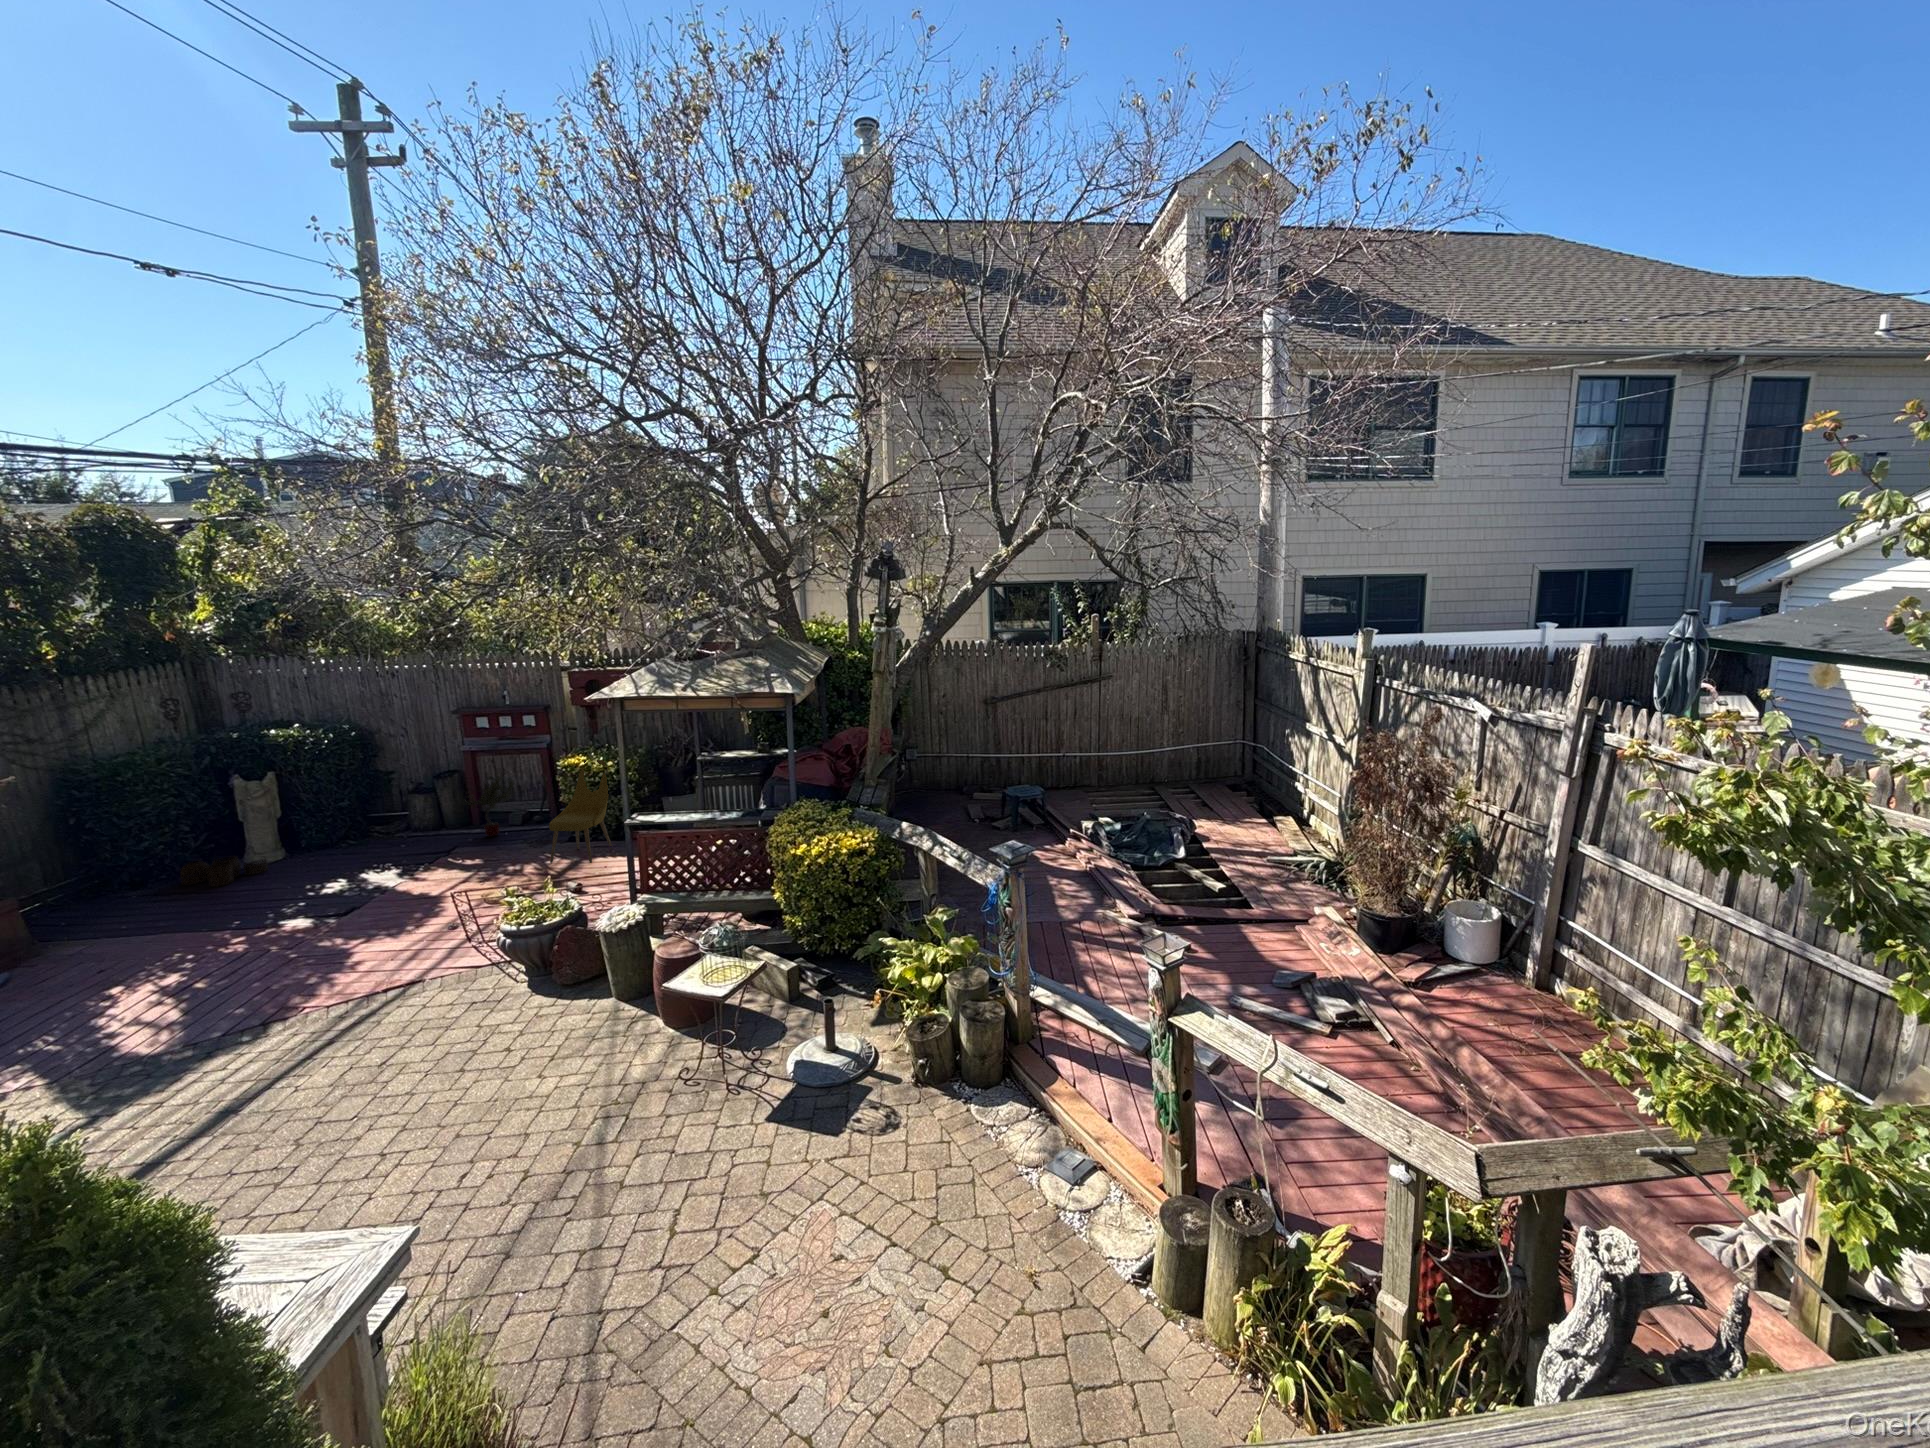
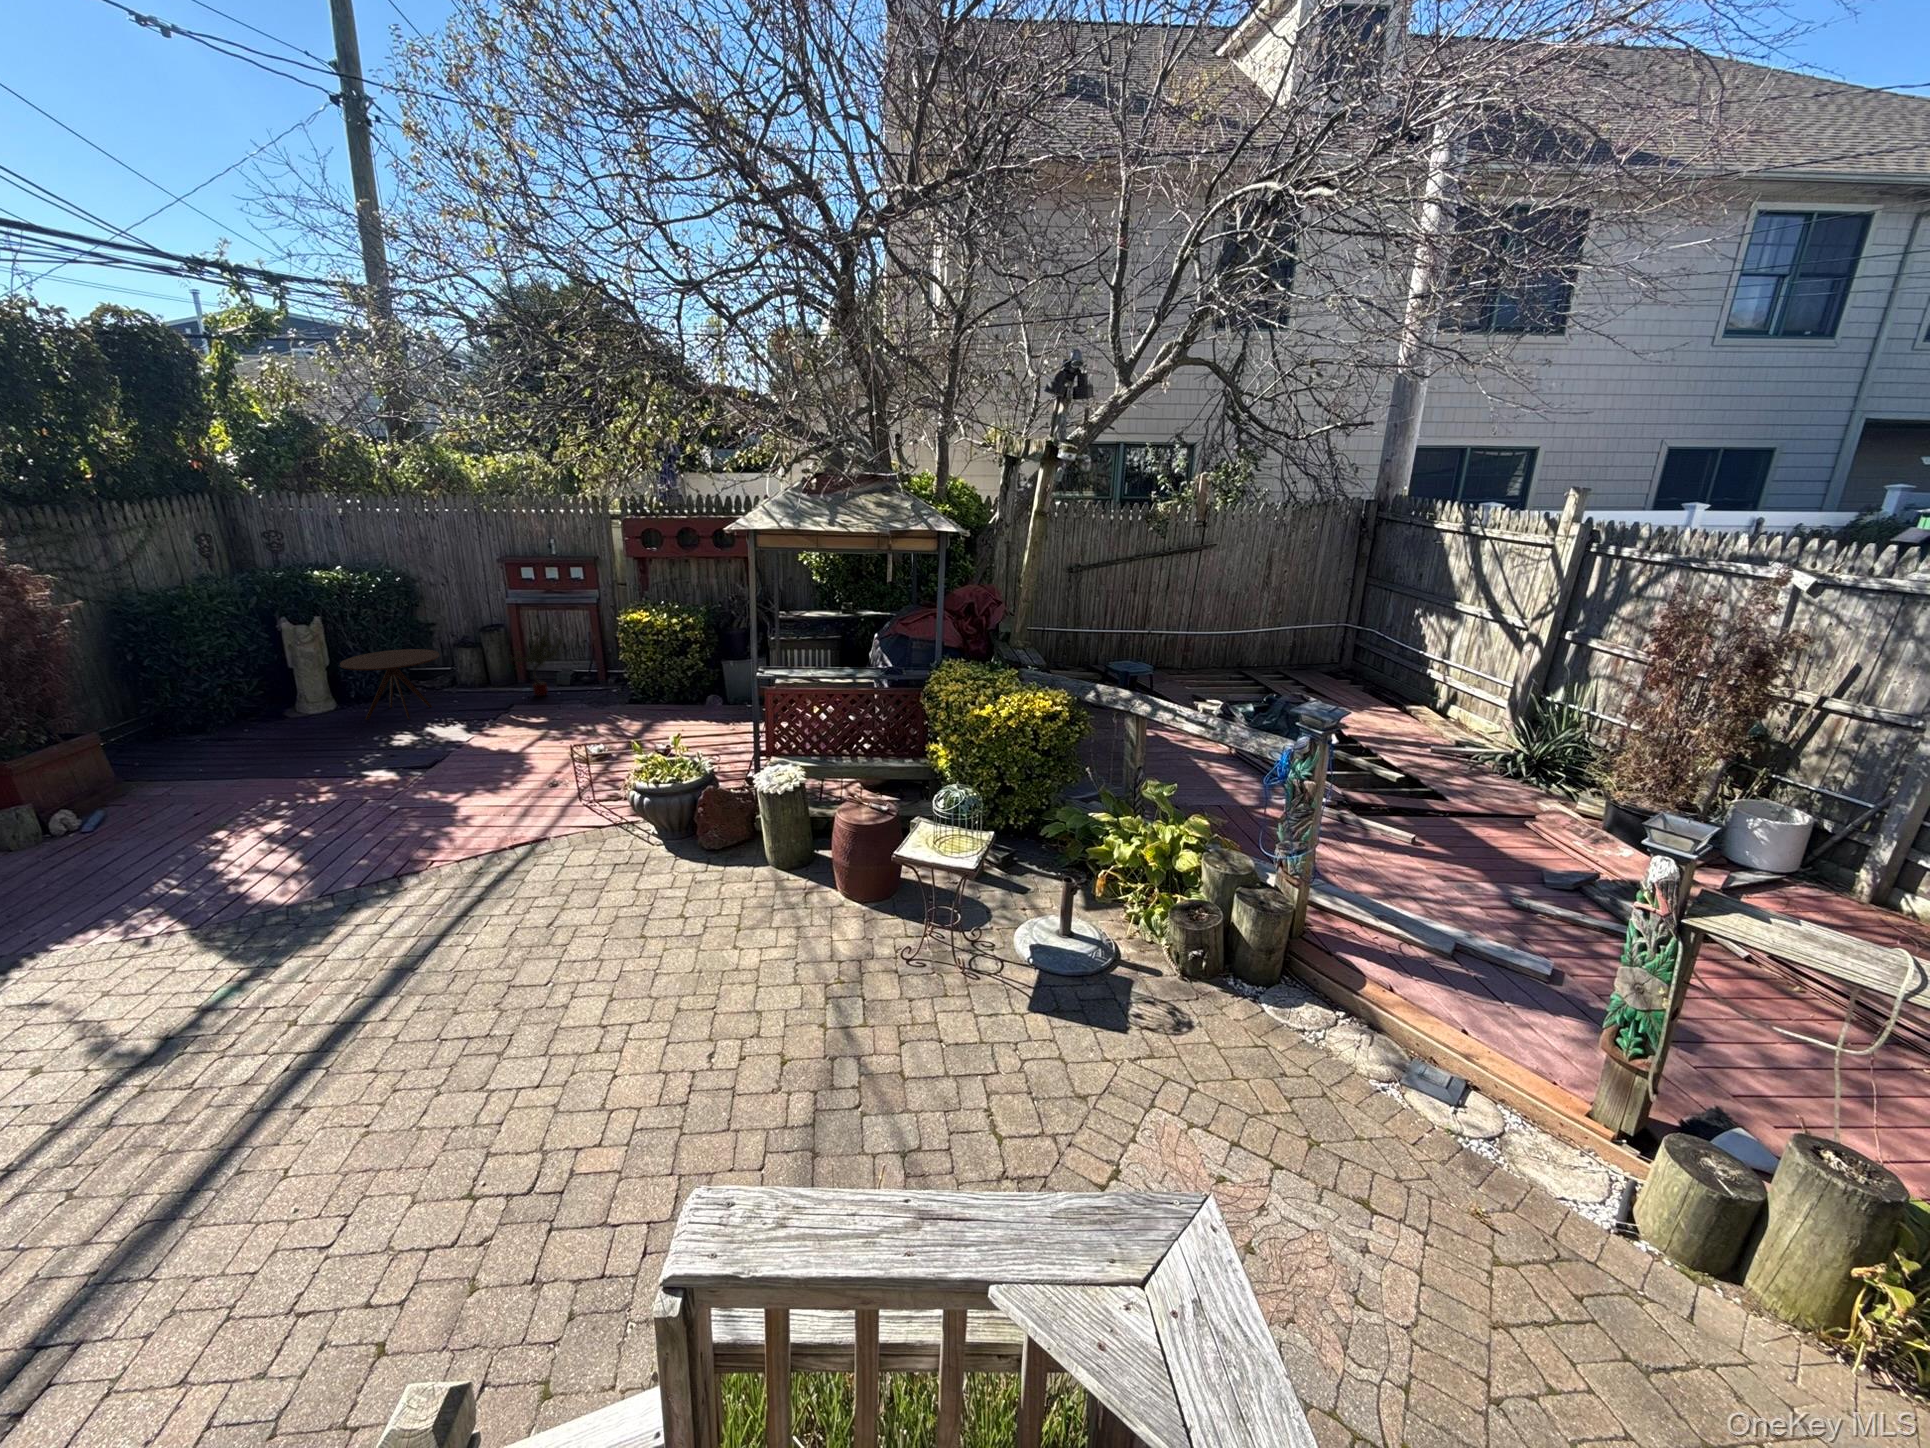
chair: present [549,760,612,863] -> none [618,616,678,726]
round table: none [287,798,390,868] -> present [340,649,439,720]
woven basket: present [180,856,268,887] -> none [235,703,322,735]

